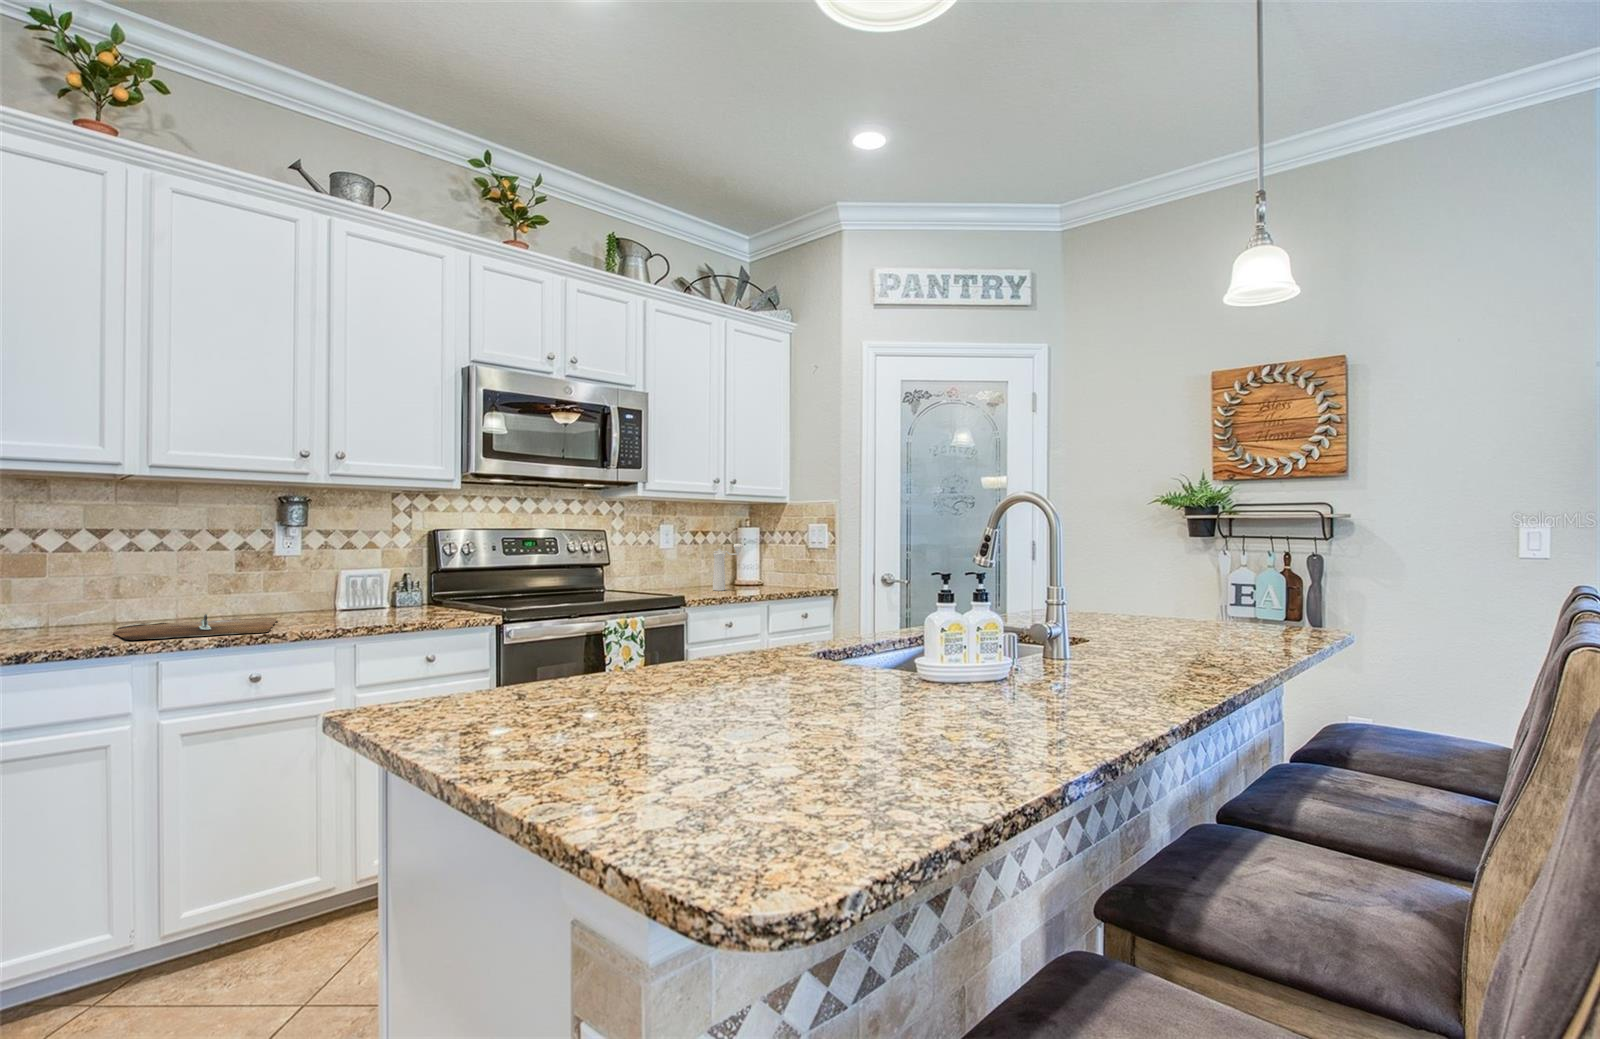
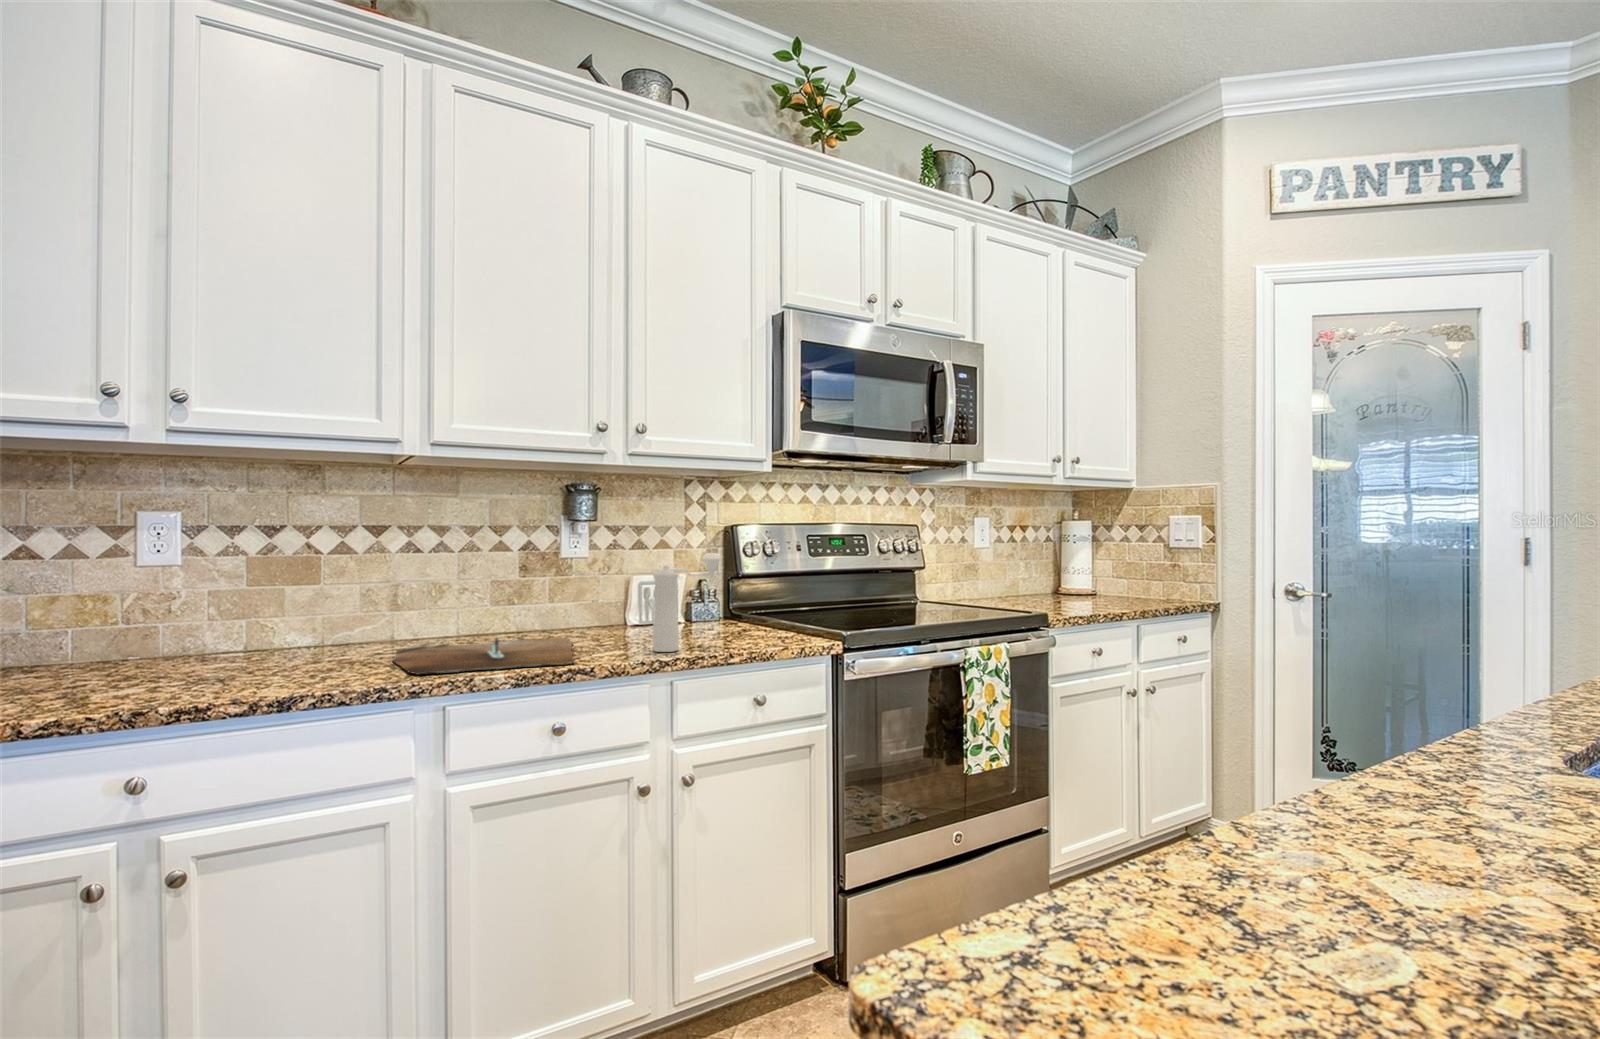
pepper mill: present [713,544,743,591] -> present [653,553,721,652]

